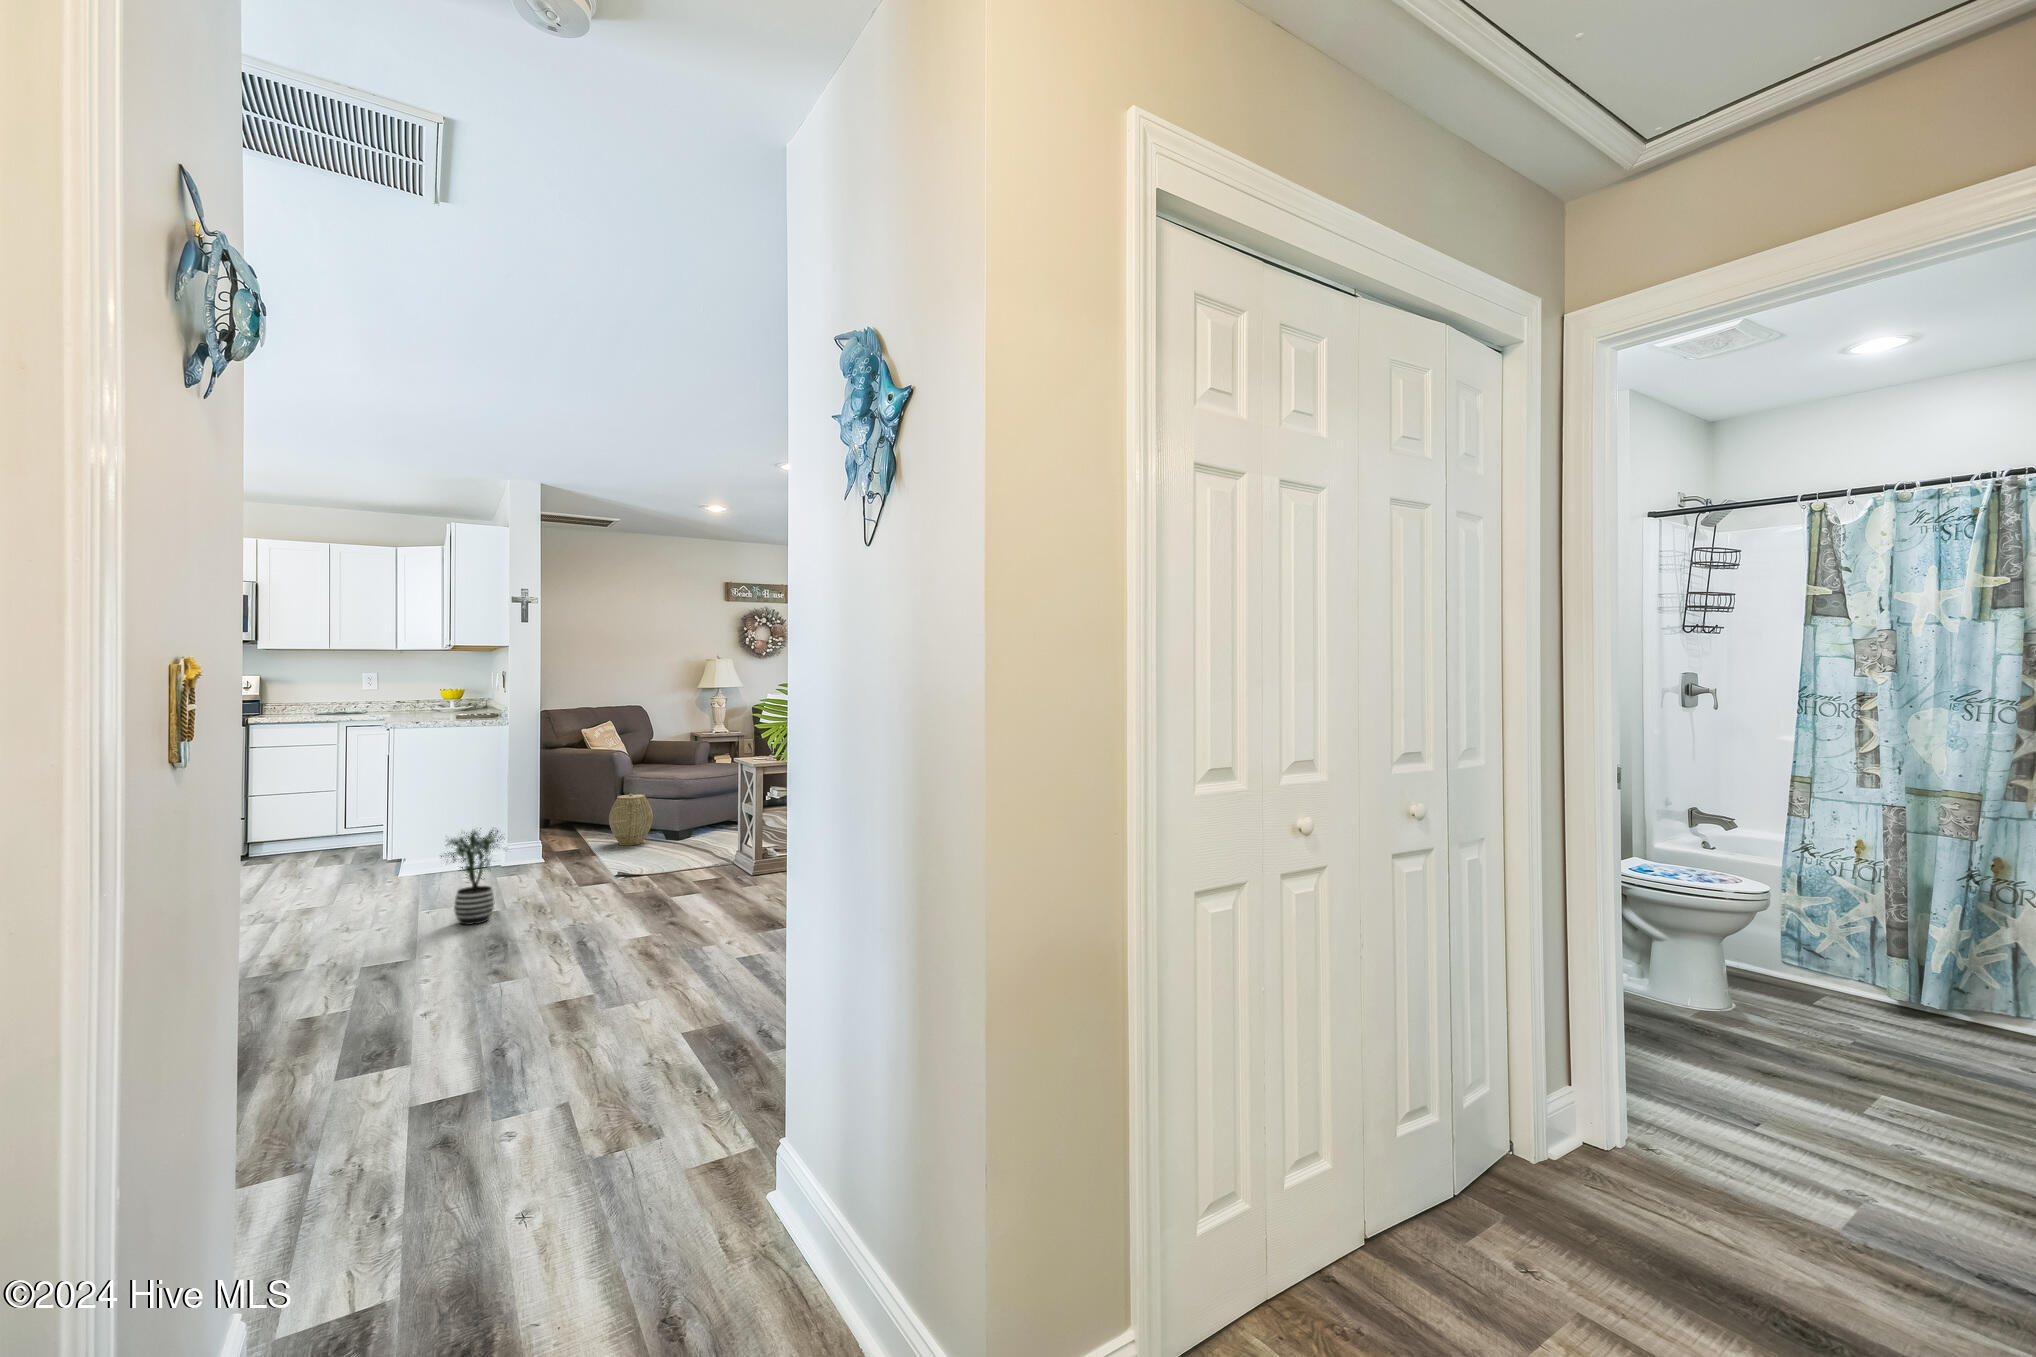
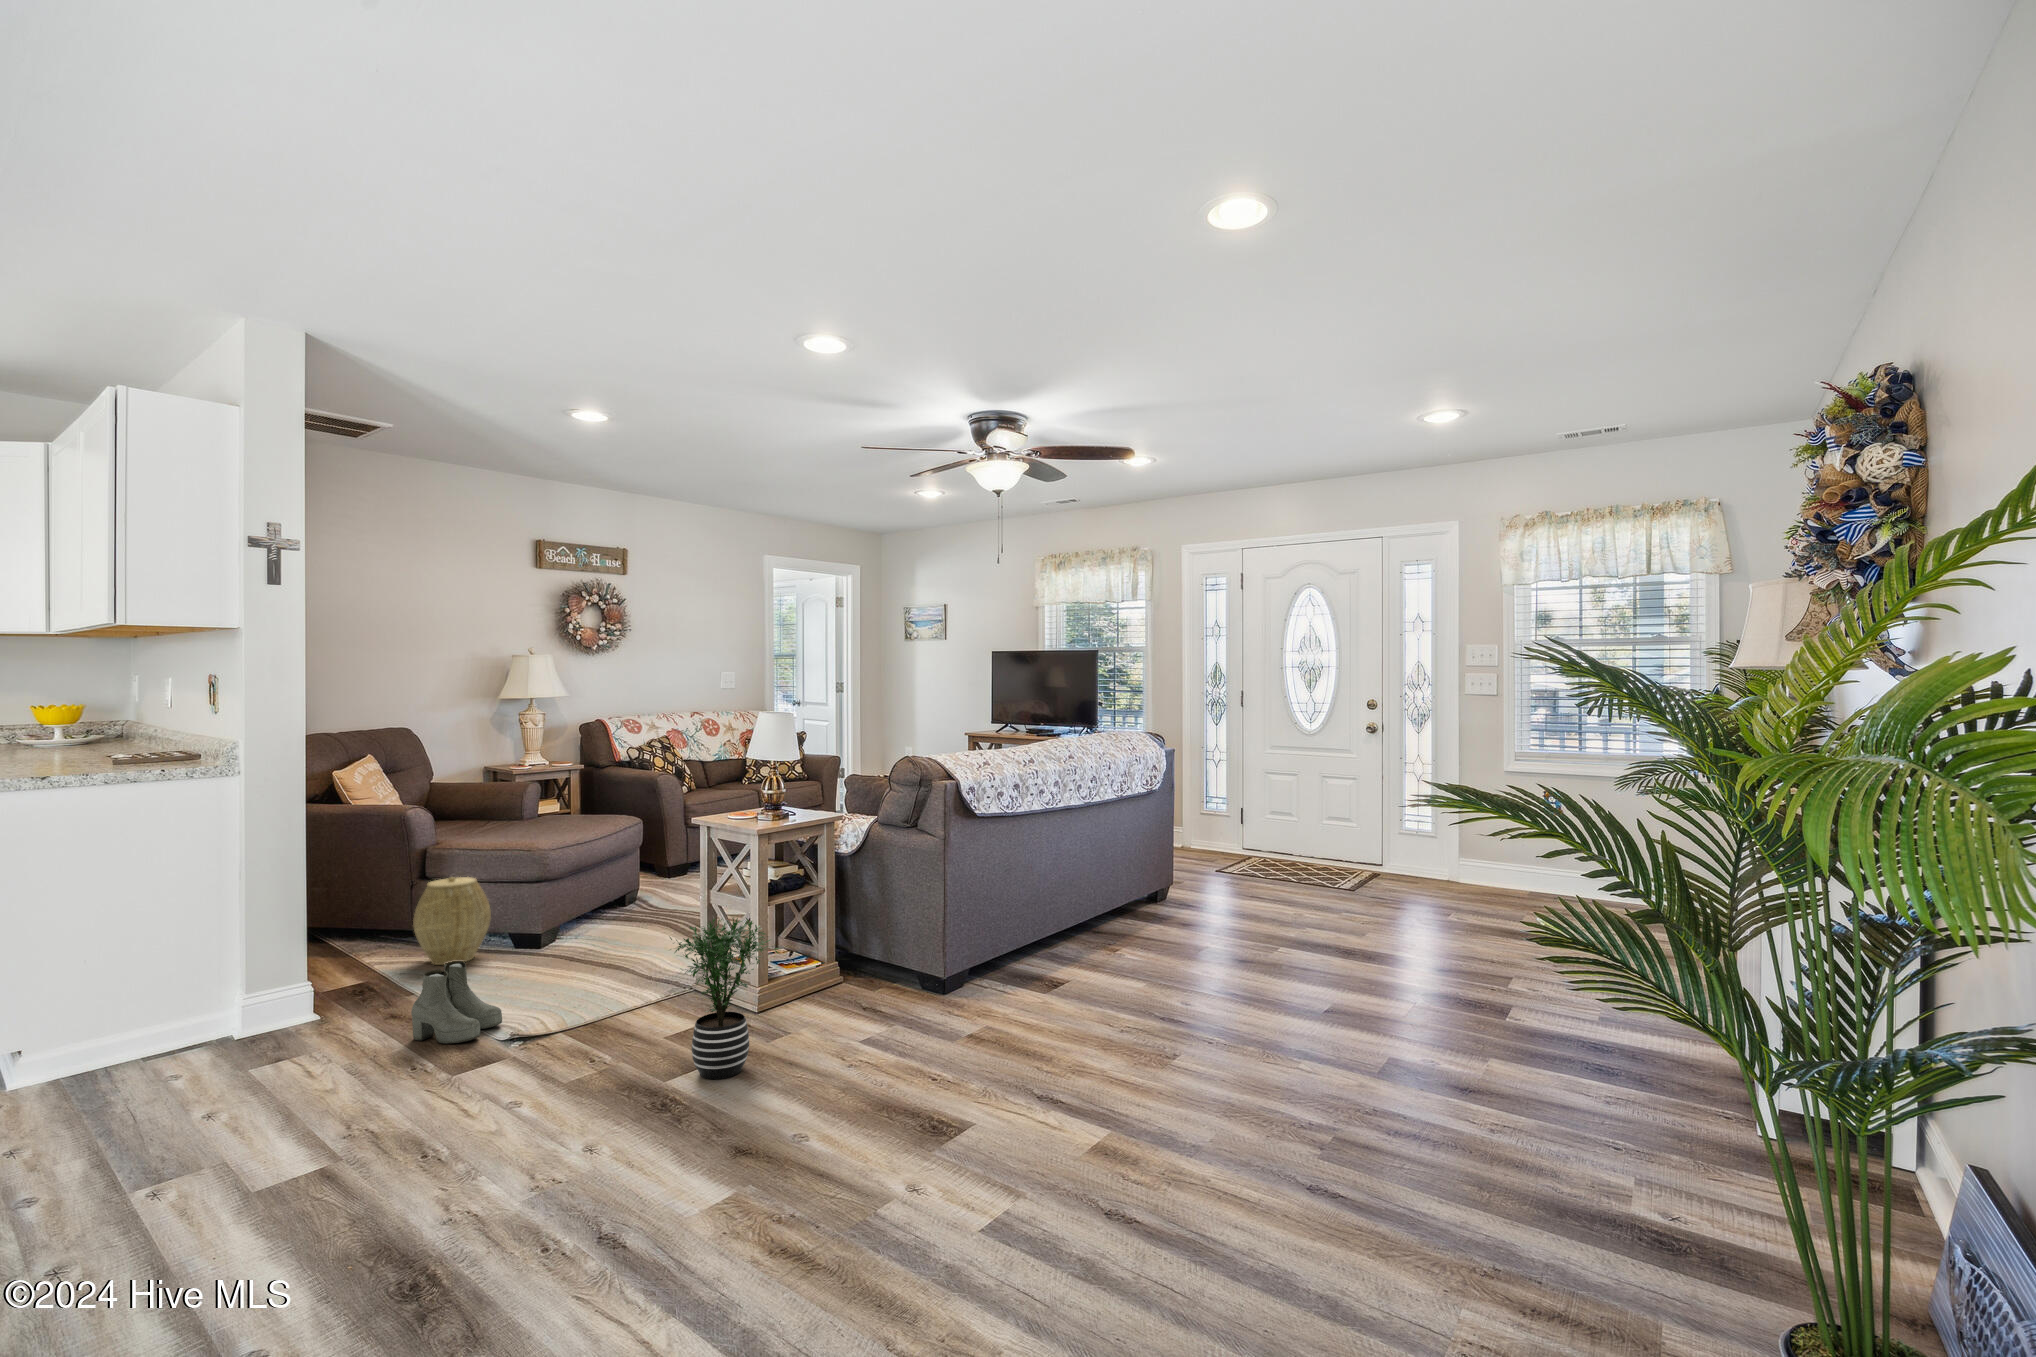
potted plant: present [441,828,501,925] -> present [670,918,779,1079]
boots: none [579,835,627,878] -> present [411,961,502,1044]

